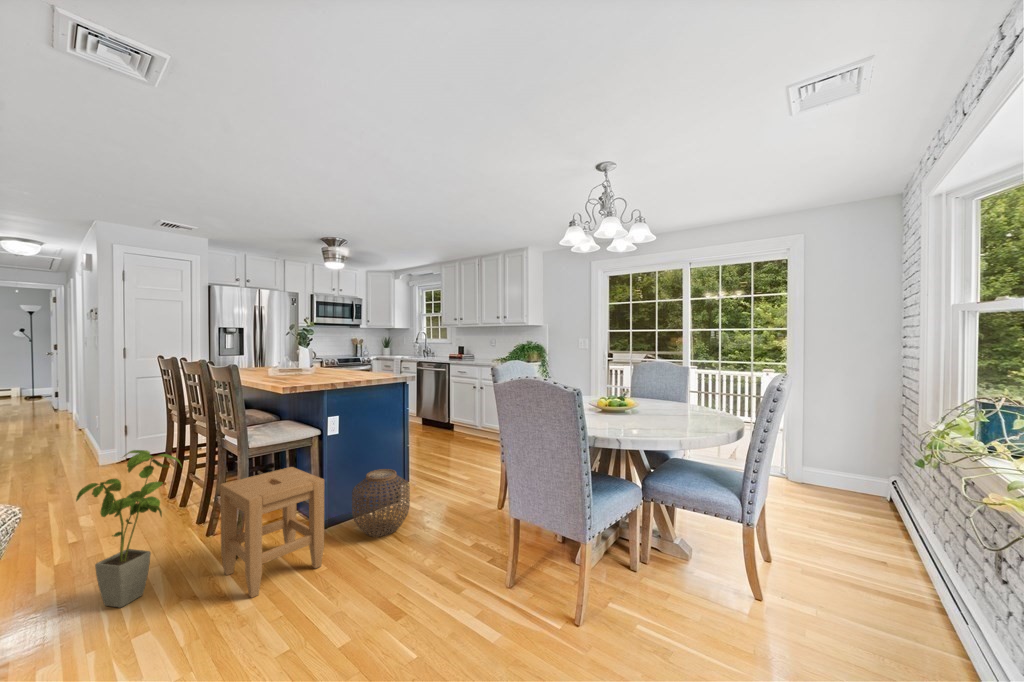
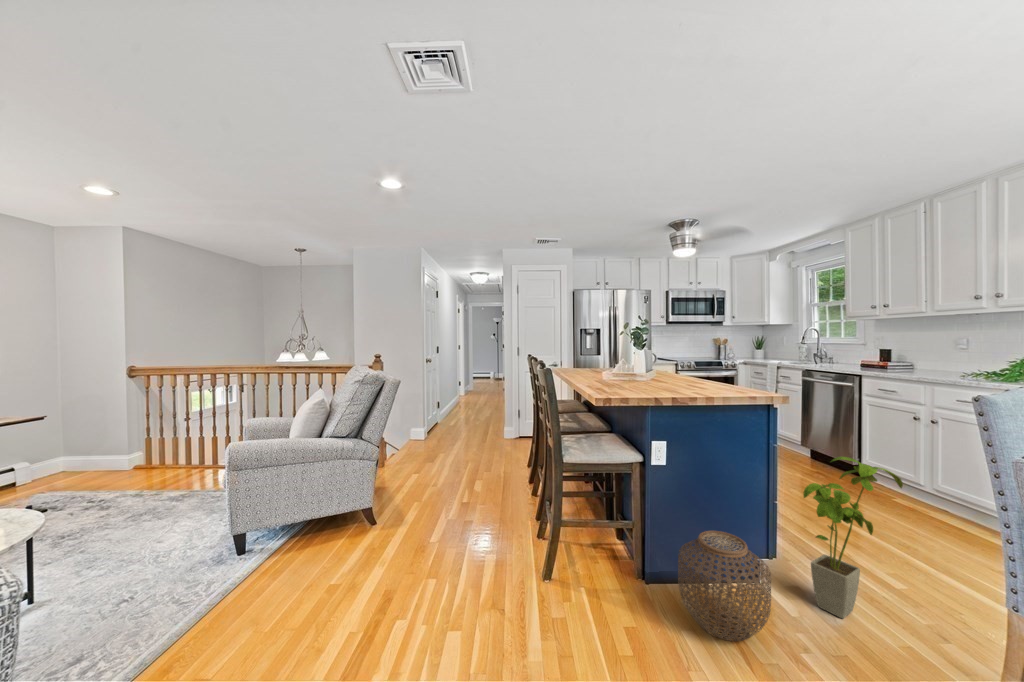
house plant: present [76,450,181,608] -> present [803,457,903,619]
stool: present [220,467,324,598] -> none [530,495,631,651]

